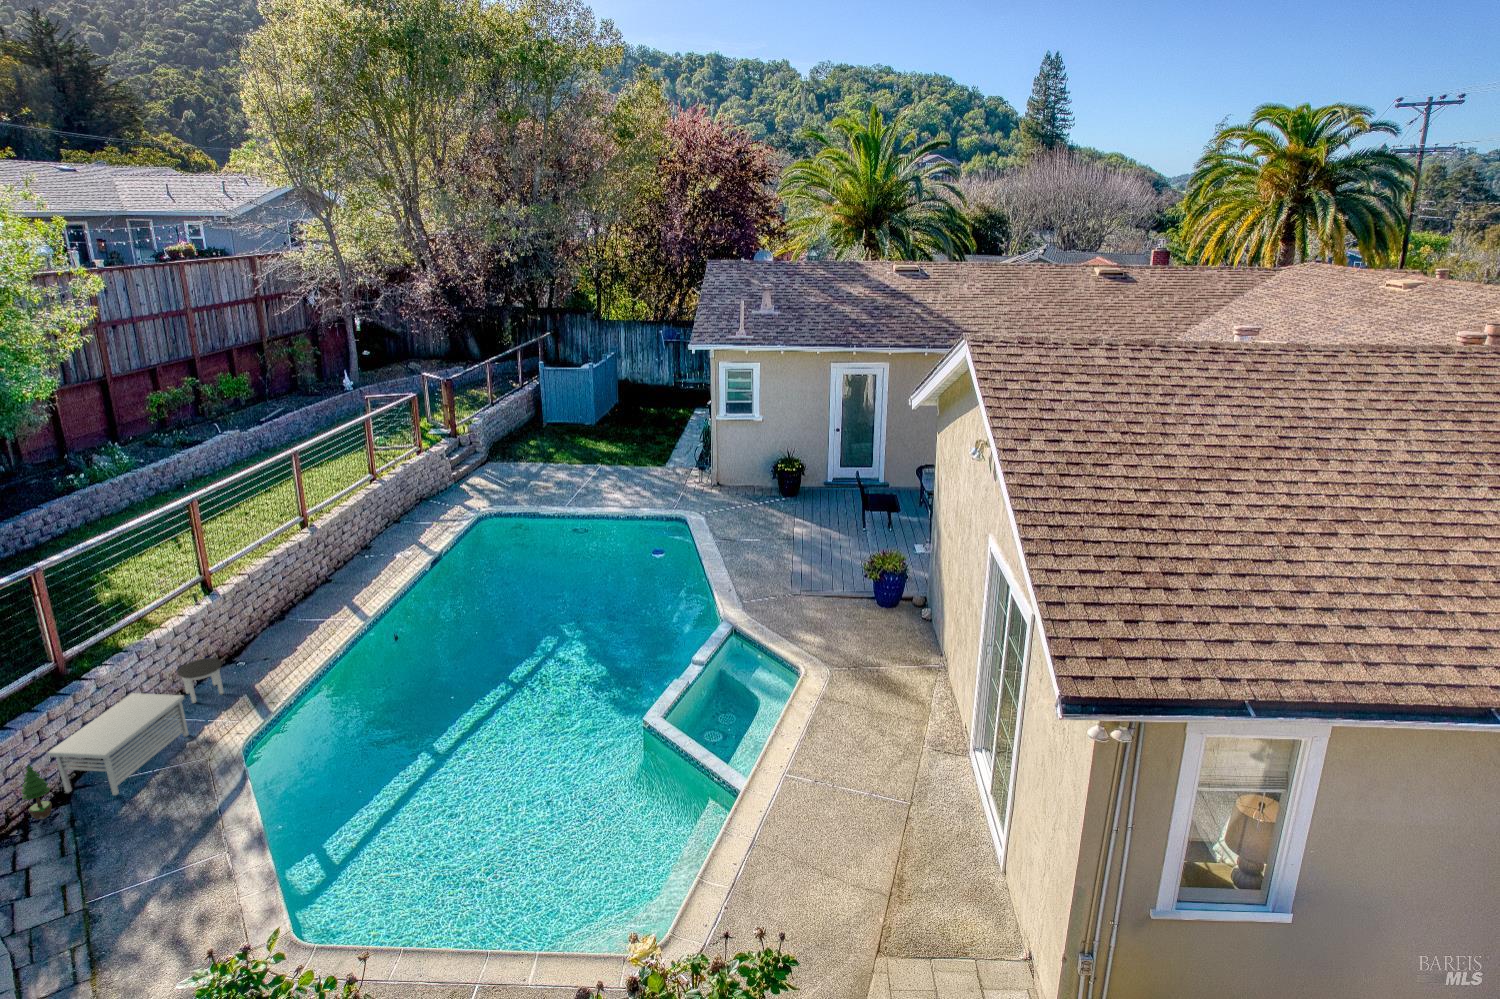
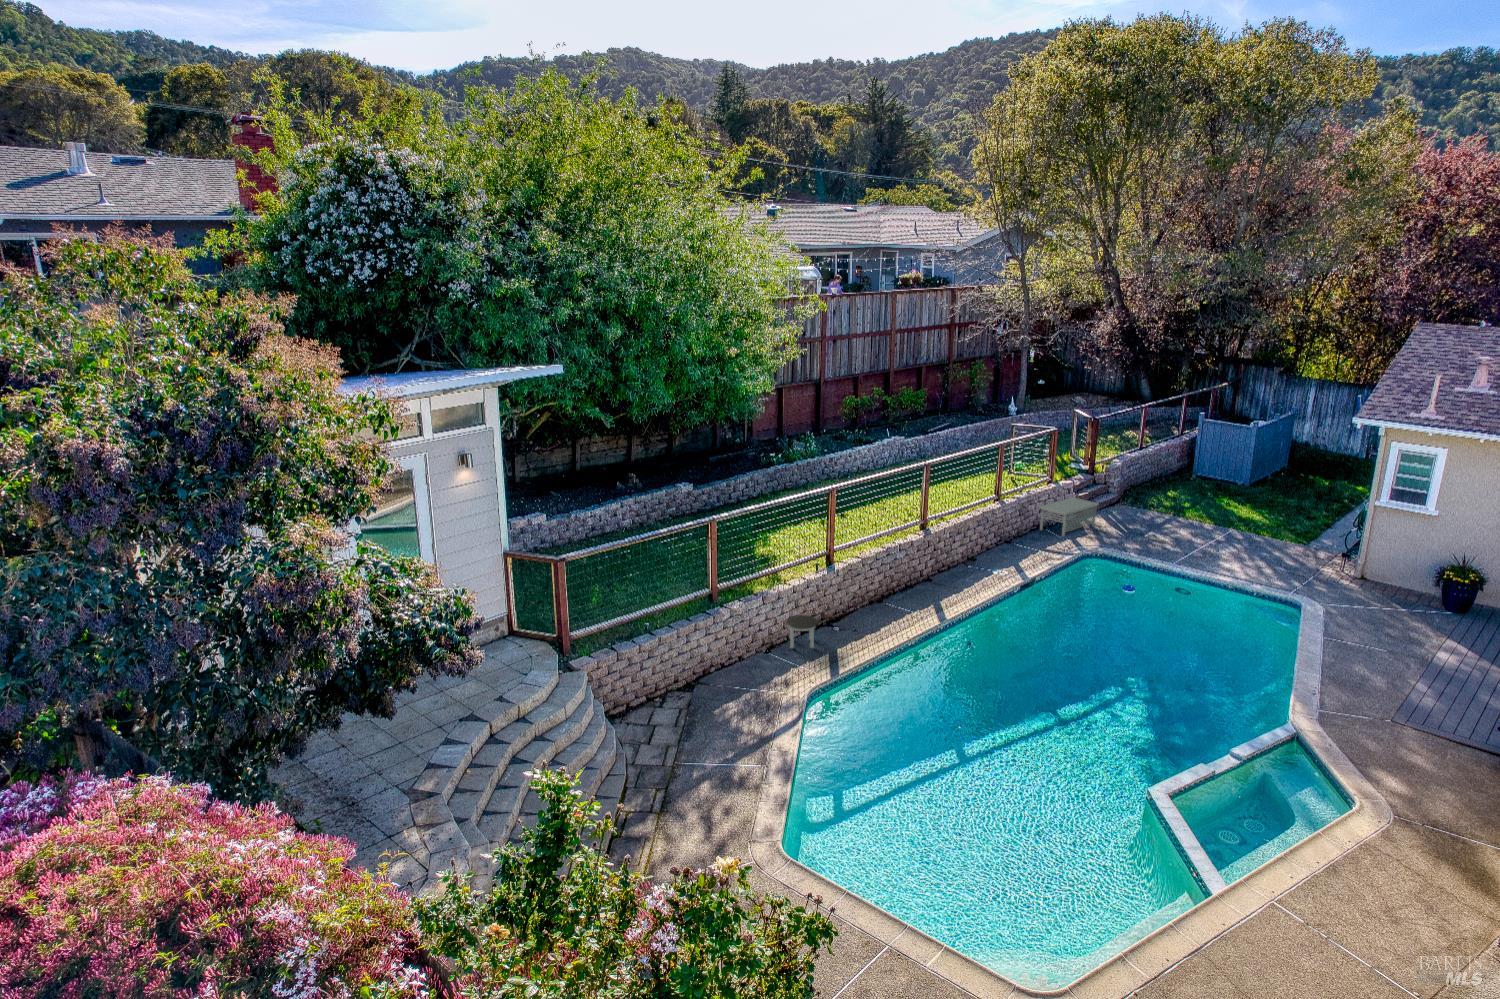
storage bench: present [48,693,189,795] -> present [1039,497,1098,536]
potted tree: present [21,765,52,819] -> none [666,652,683,696]

